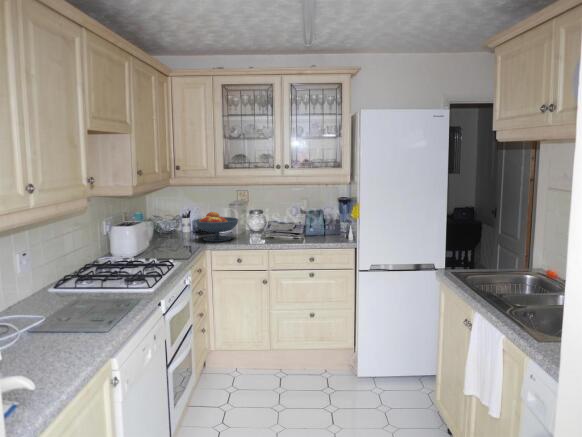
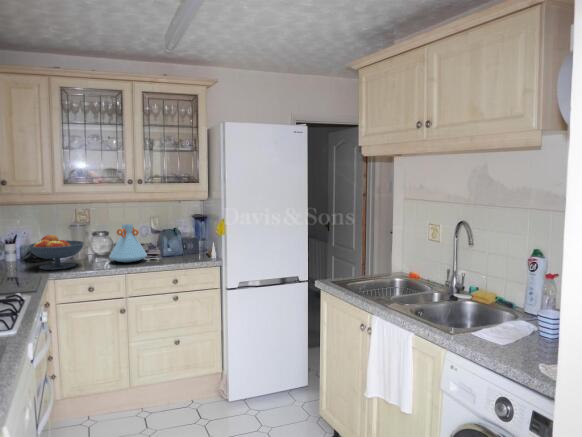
vase: none [258,205,290,239] -> present [109,224,147,262]

